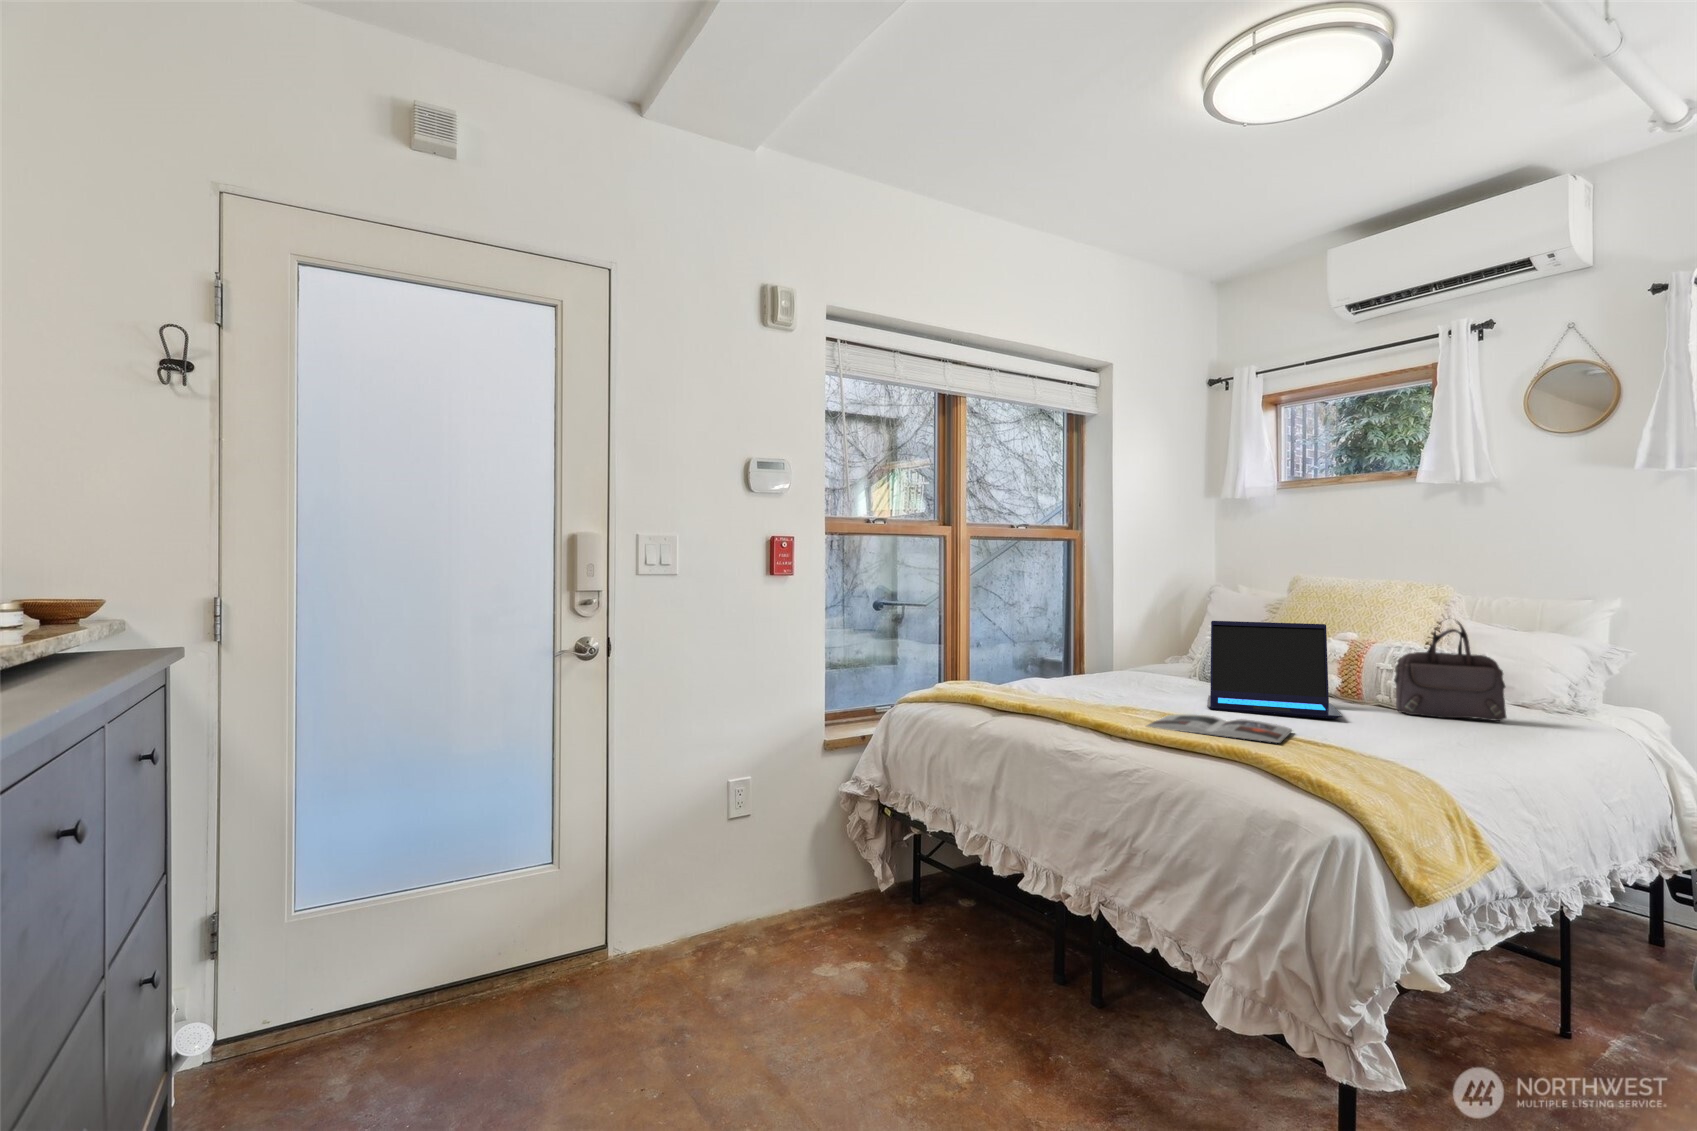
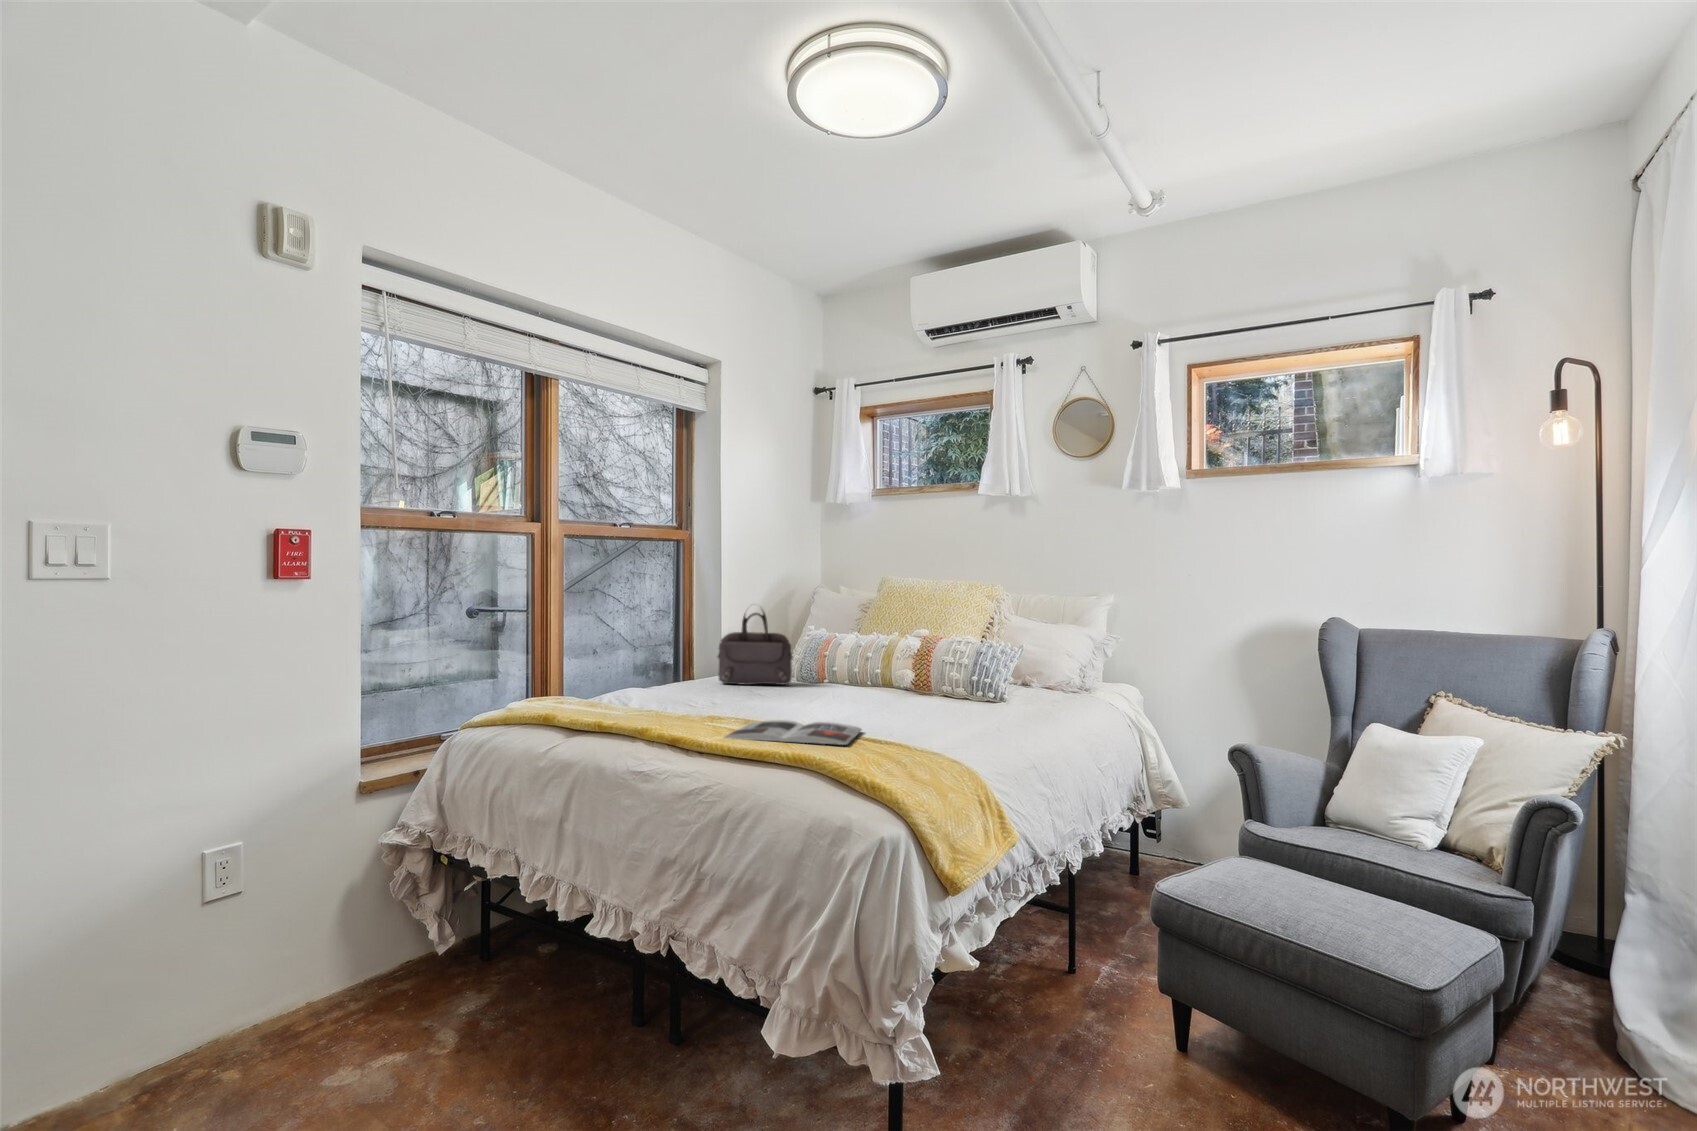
laptop: present [1207,621,1342,719] -> none [791,622,908,714]
handbag: present [1394,621,1506,721] -> present [718,611,792,685]

